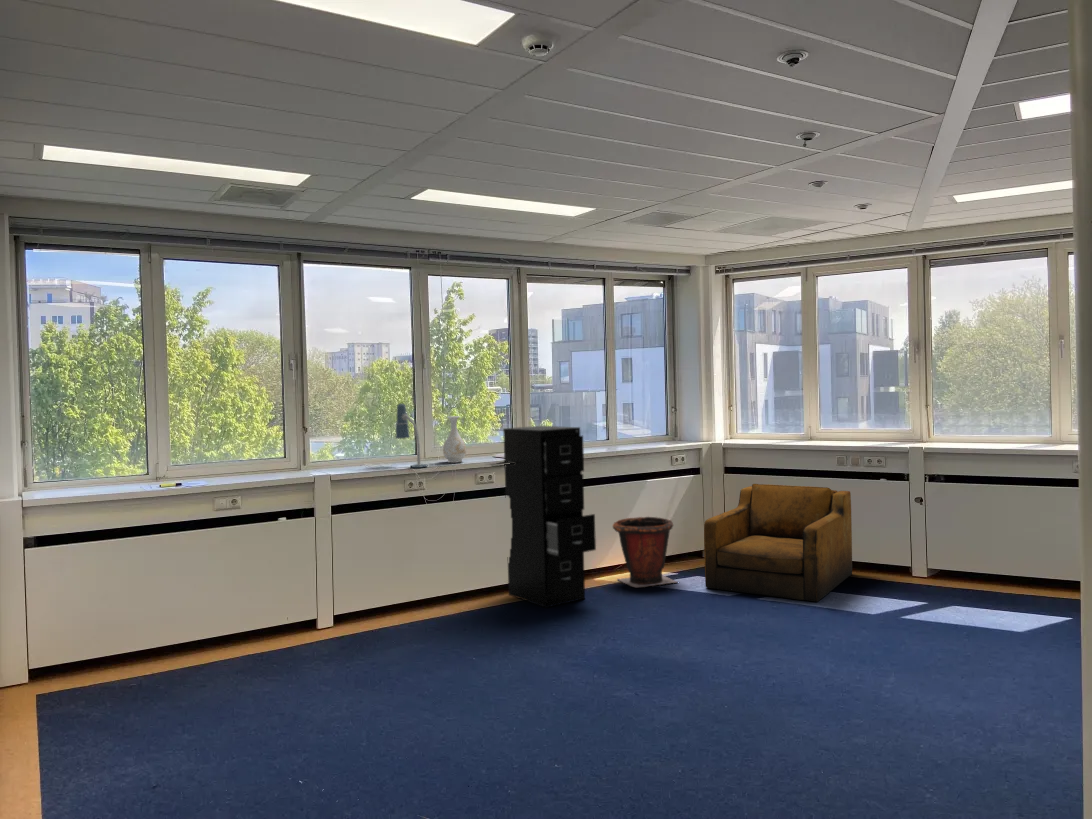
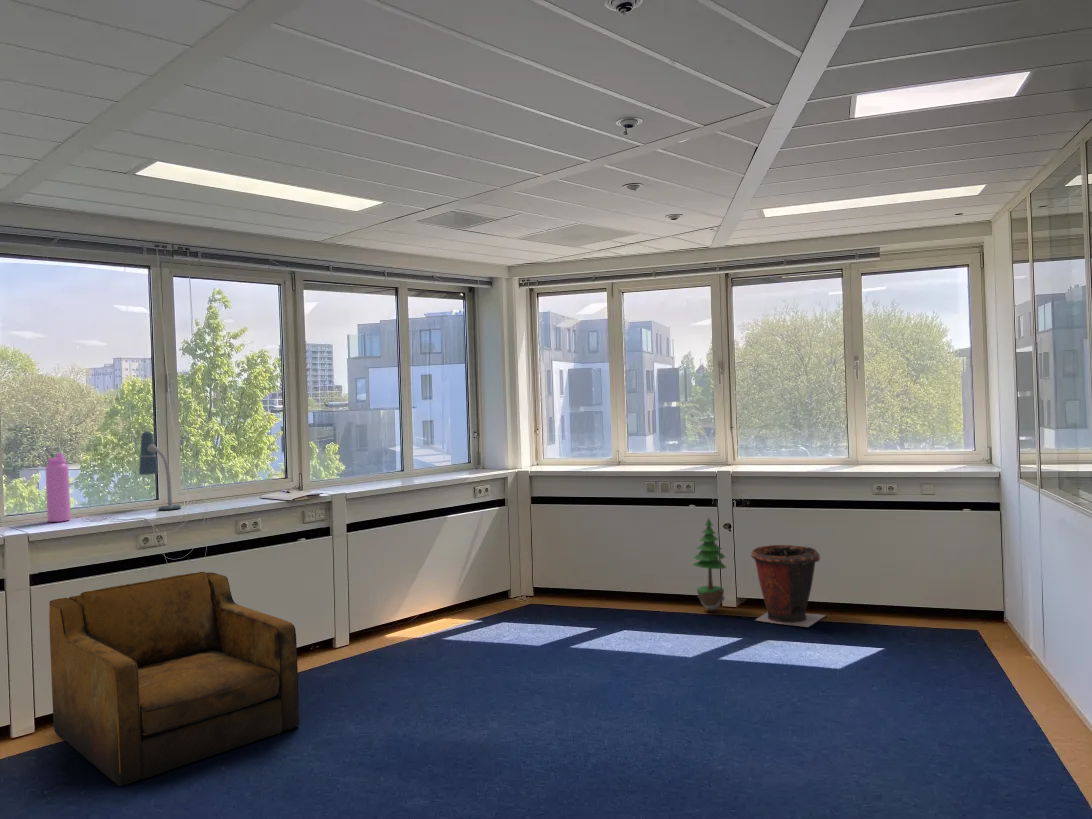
vase: present [443,416,466,463] -> none [202,446,232,502]
water bottle: none [329,420,347,474] -> present [46,453,70,522]
filing cabinet: present [503,426,596,608] -> none [279,455,390,670]
armchair: present [704,484,852,602] -> present [49,572,300,786]
potted tree: none [880,492,916,582] -> present [693,518,726,611]
waste bin: present [613,517,676,587] -> present [751,545,825,627]

